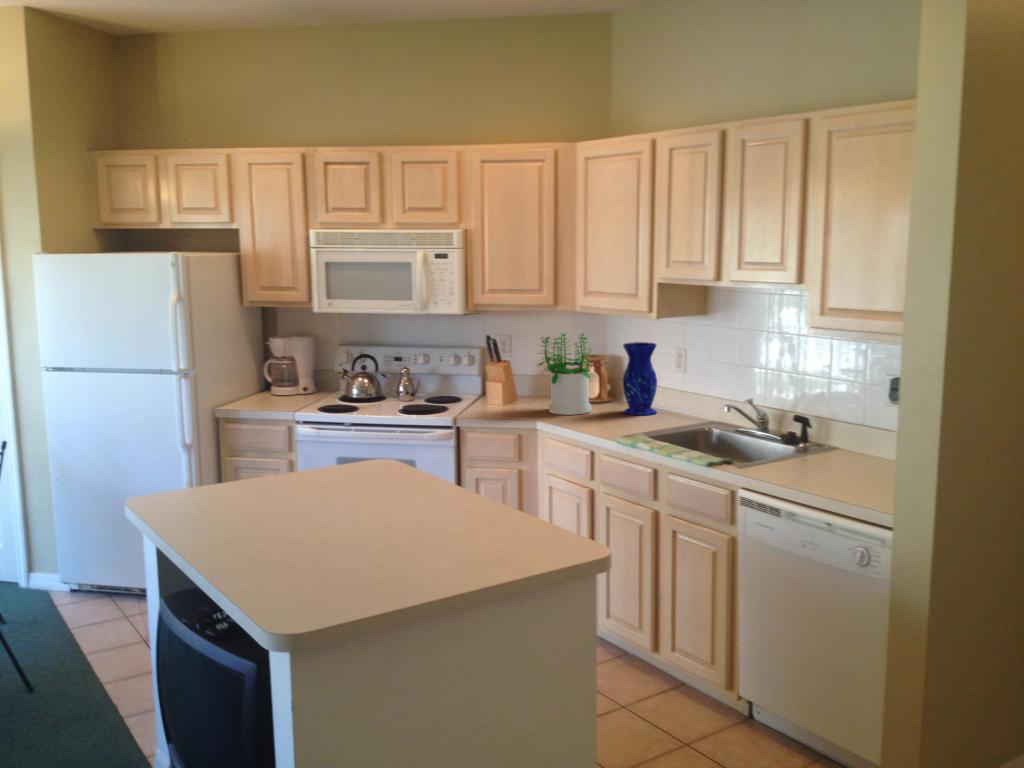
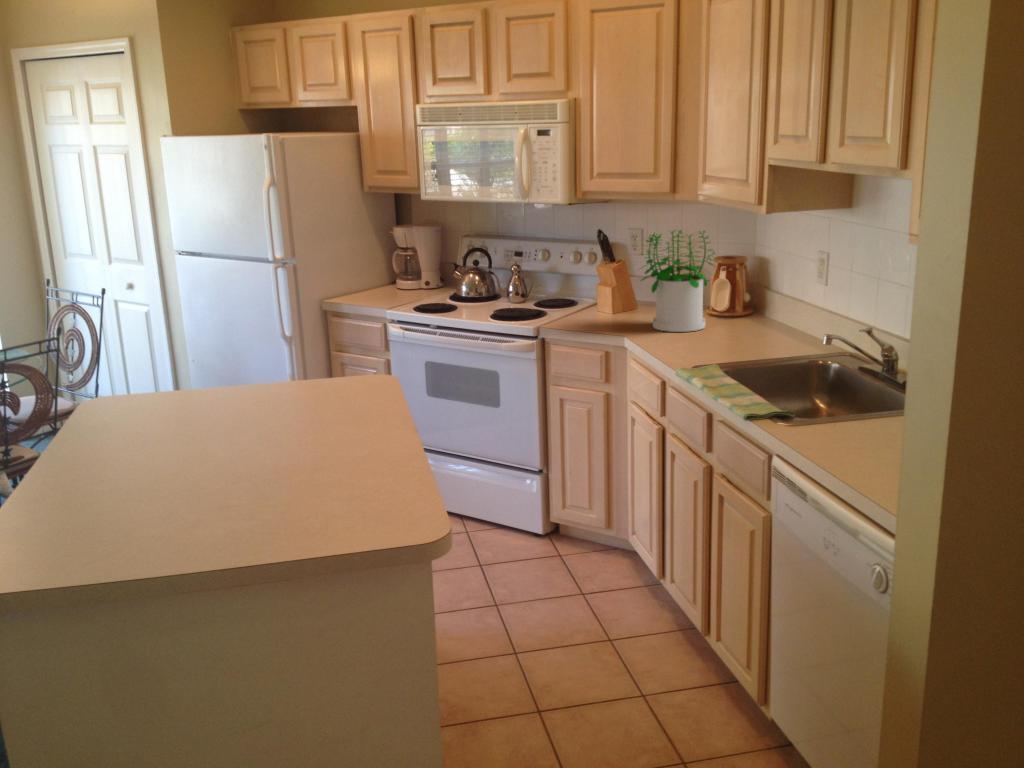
vase: present [622,342,657,415] -> none [740,245,788,339]

